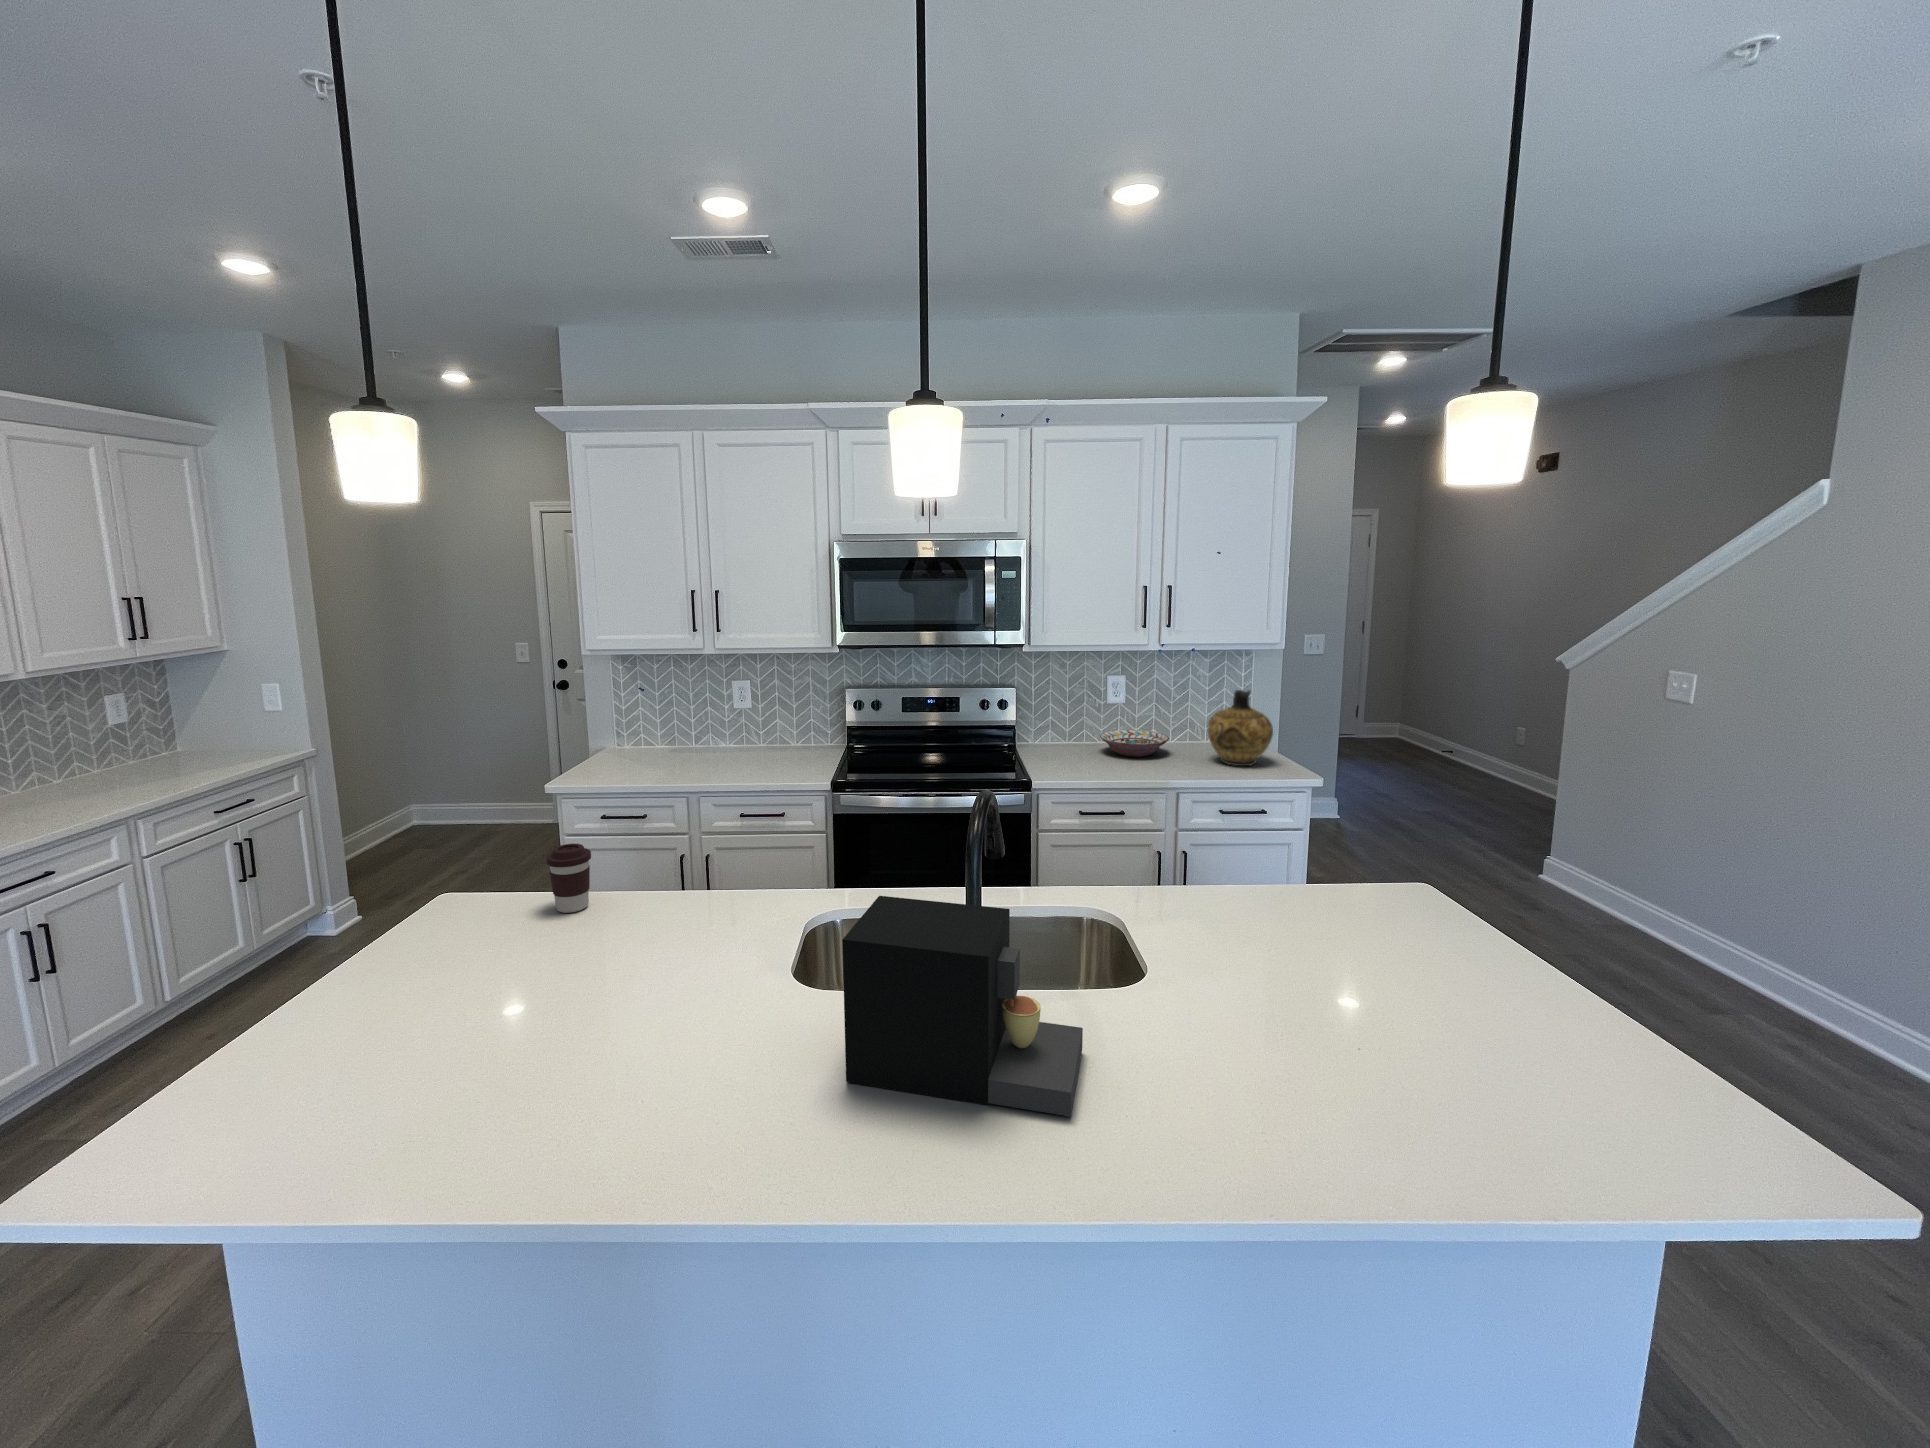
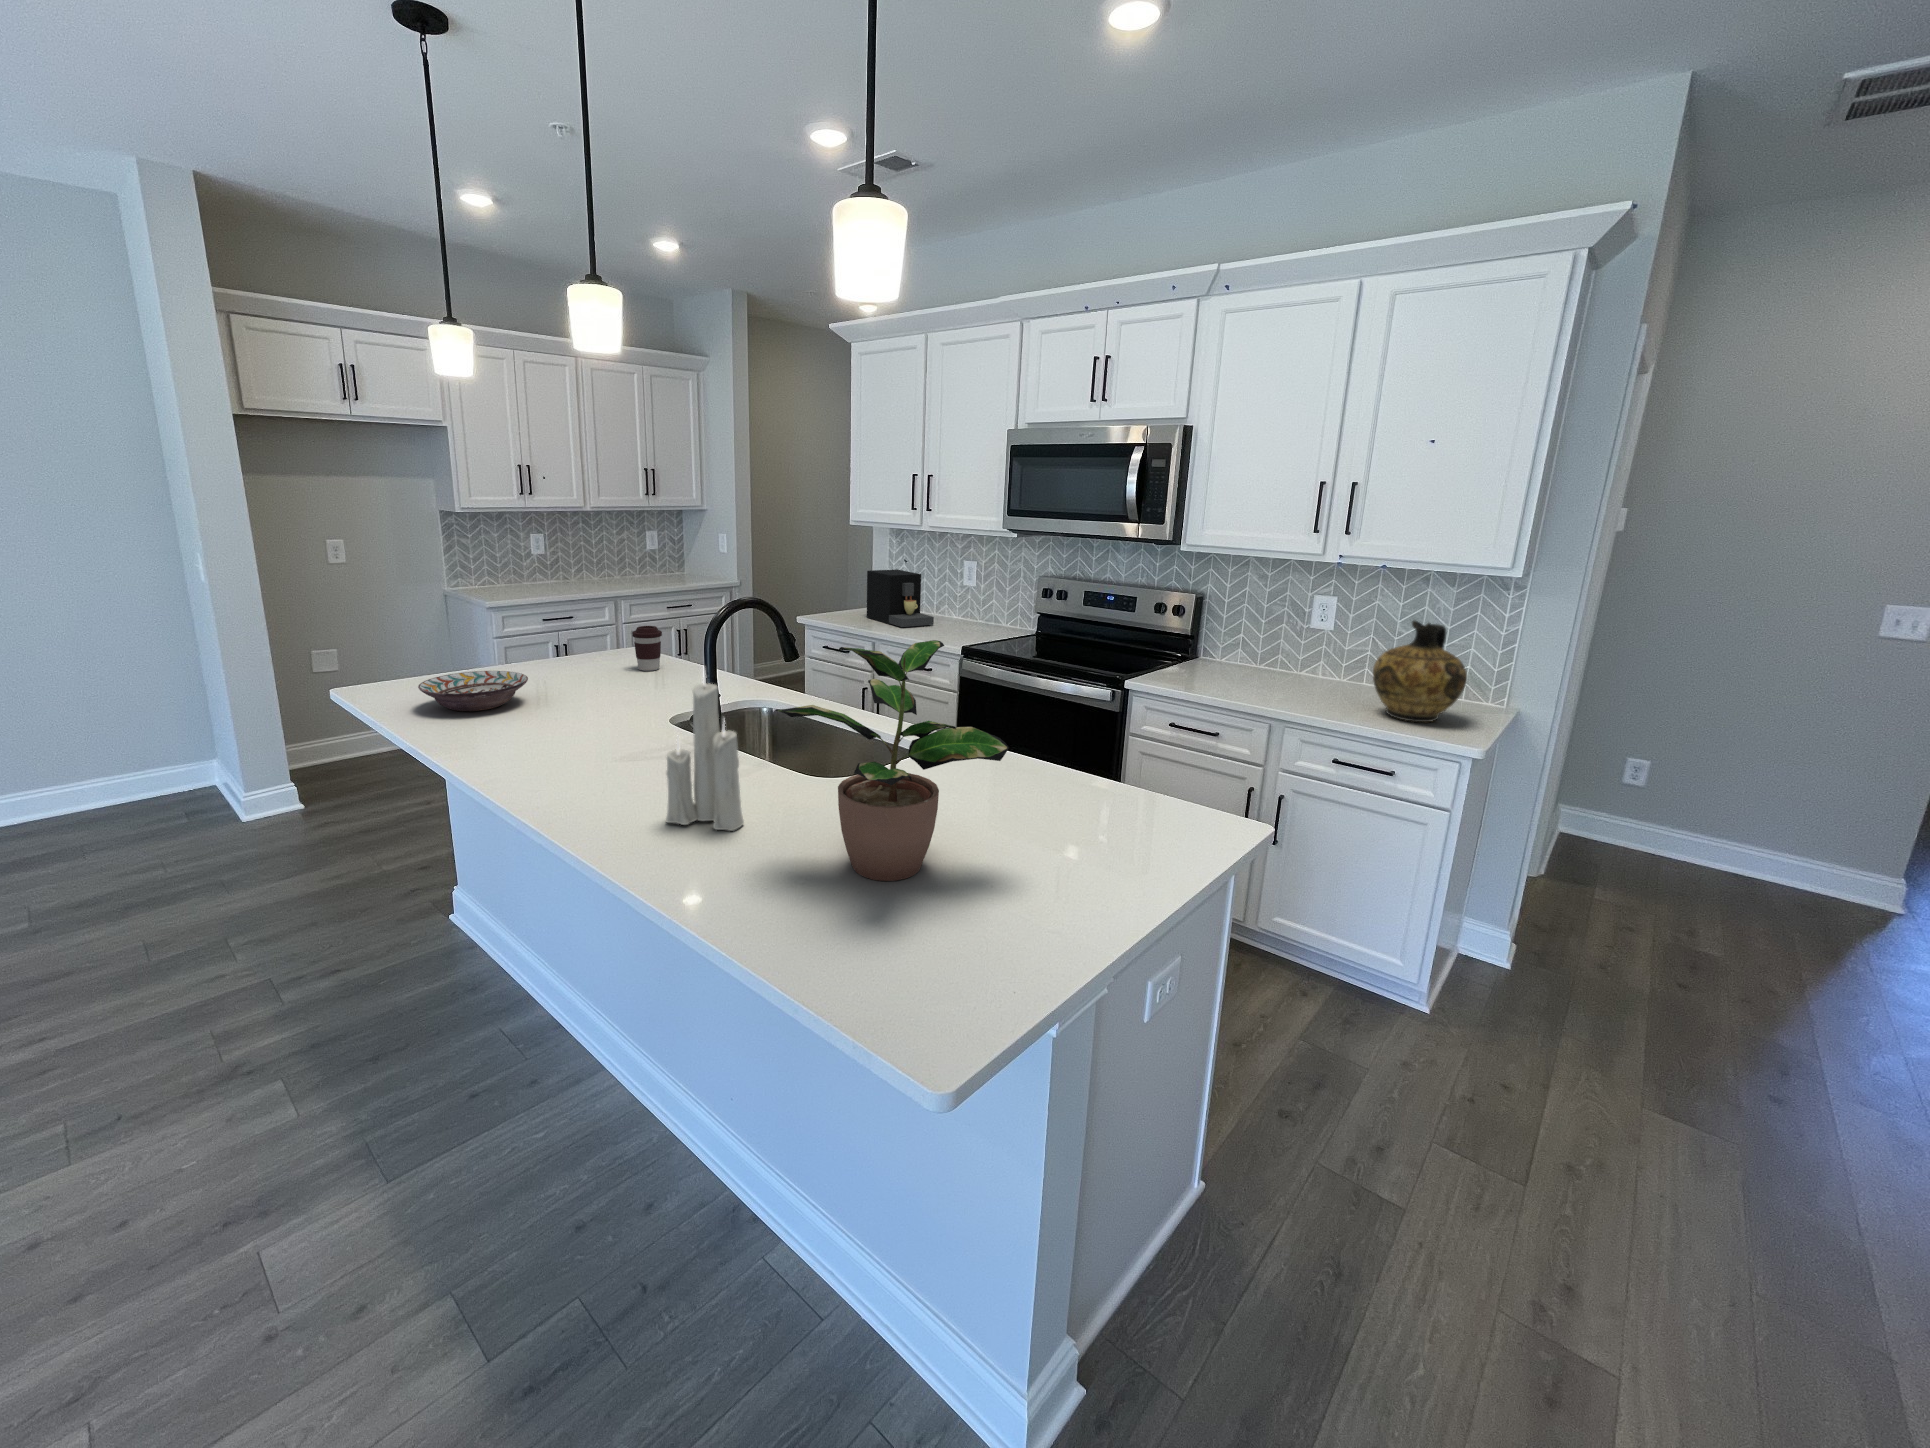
decorative bowl: present [1100,730,1169,757] -> present [418,671,528,711]
potted plant: none [1285,784,1502,1025] -> present [775,640,1009,881]
candle: none [1163,857,1240,1065] -> present [666,676,744,831]
coffee maker: present [842,896,1083,1116] -> present [867,569,934,627]

